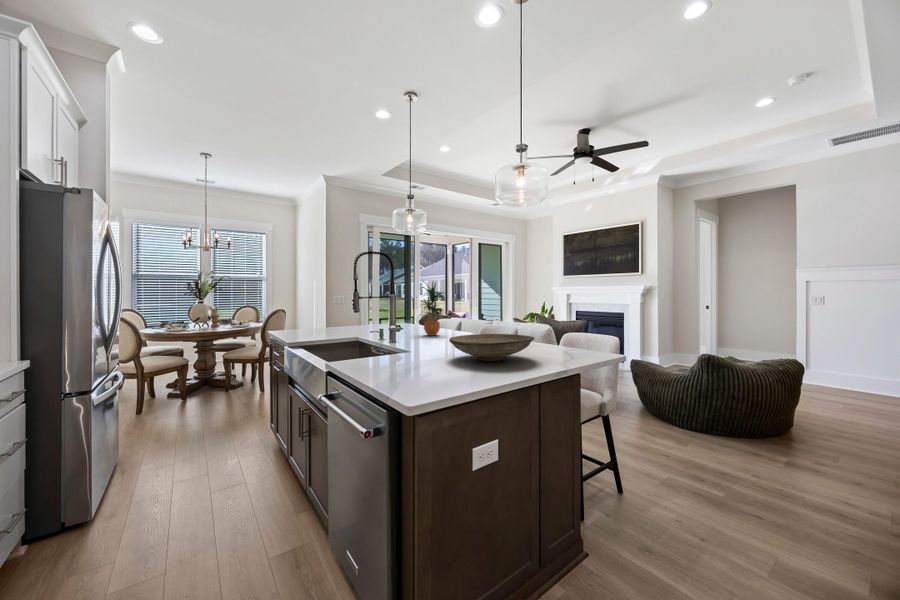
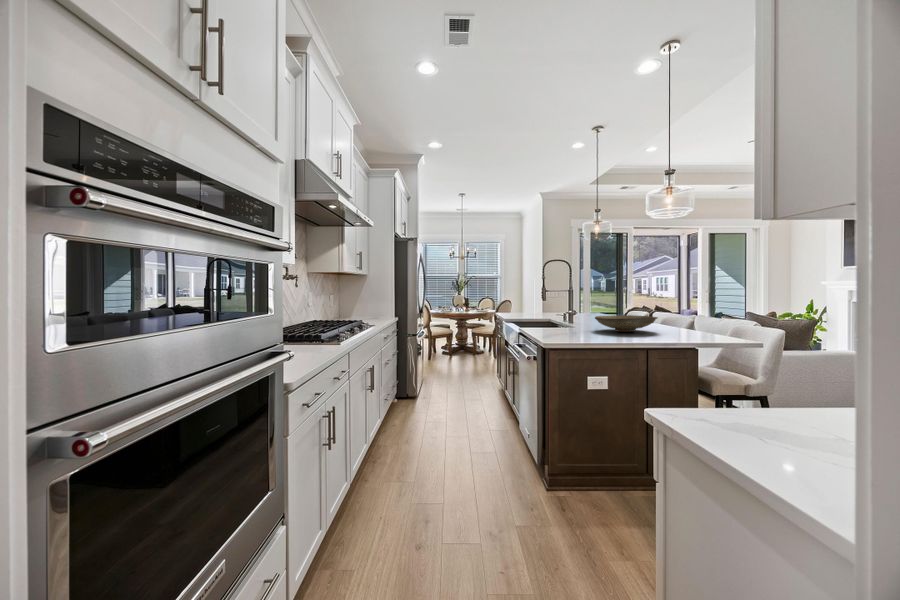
potted plant: present [422,281,444,336] -> none [596,277,620,319]

